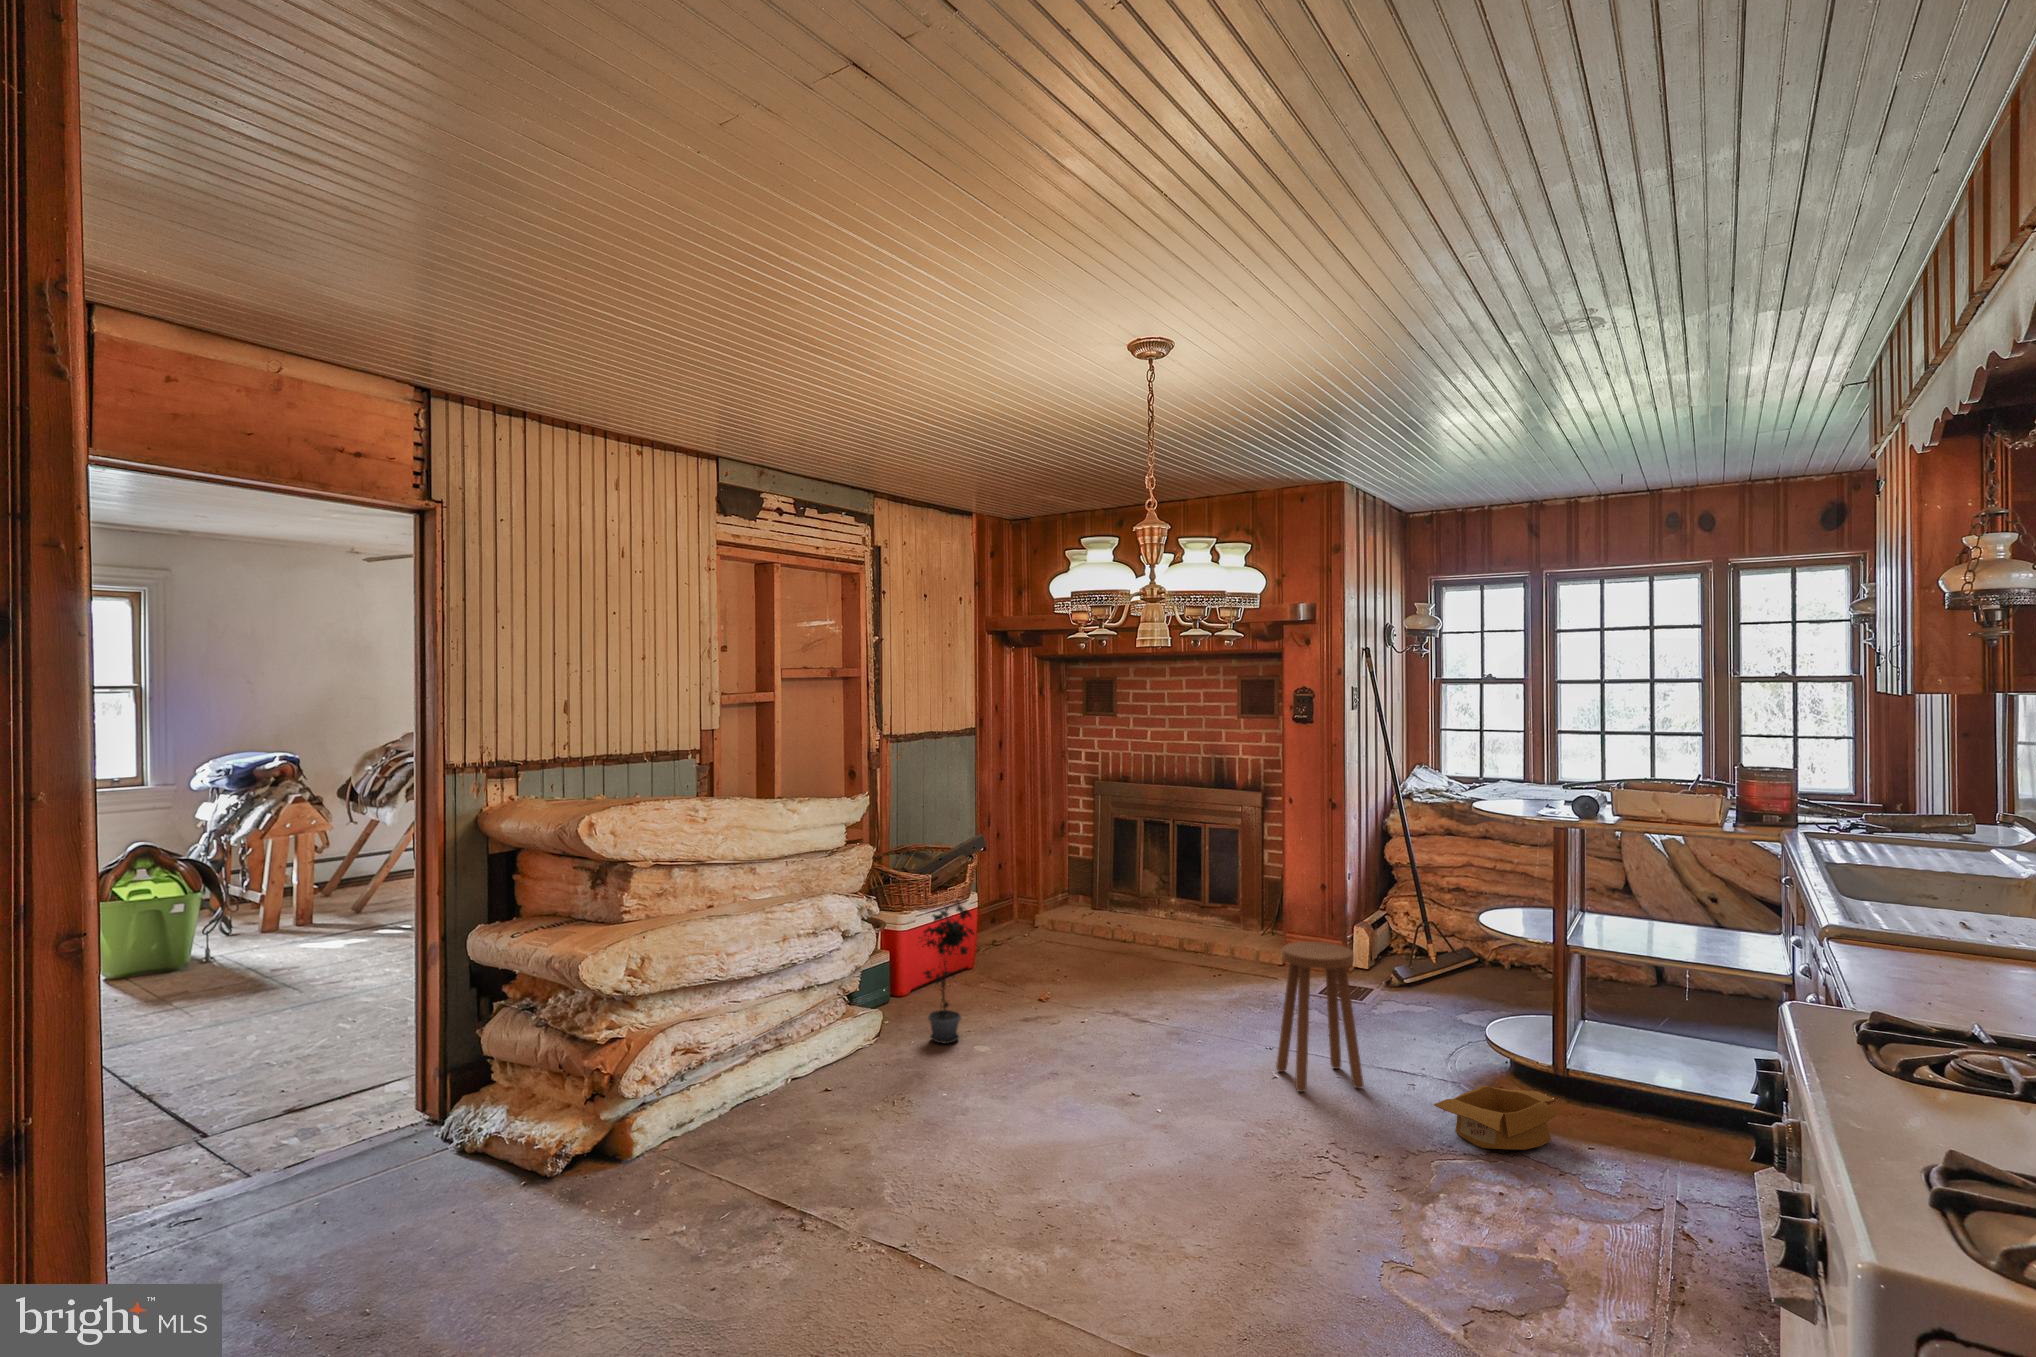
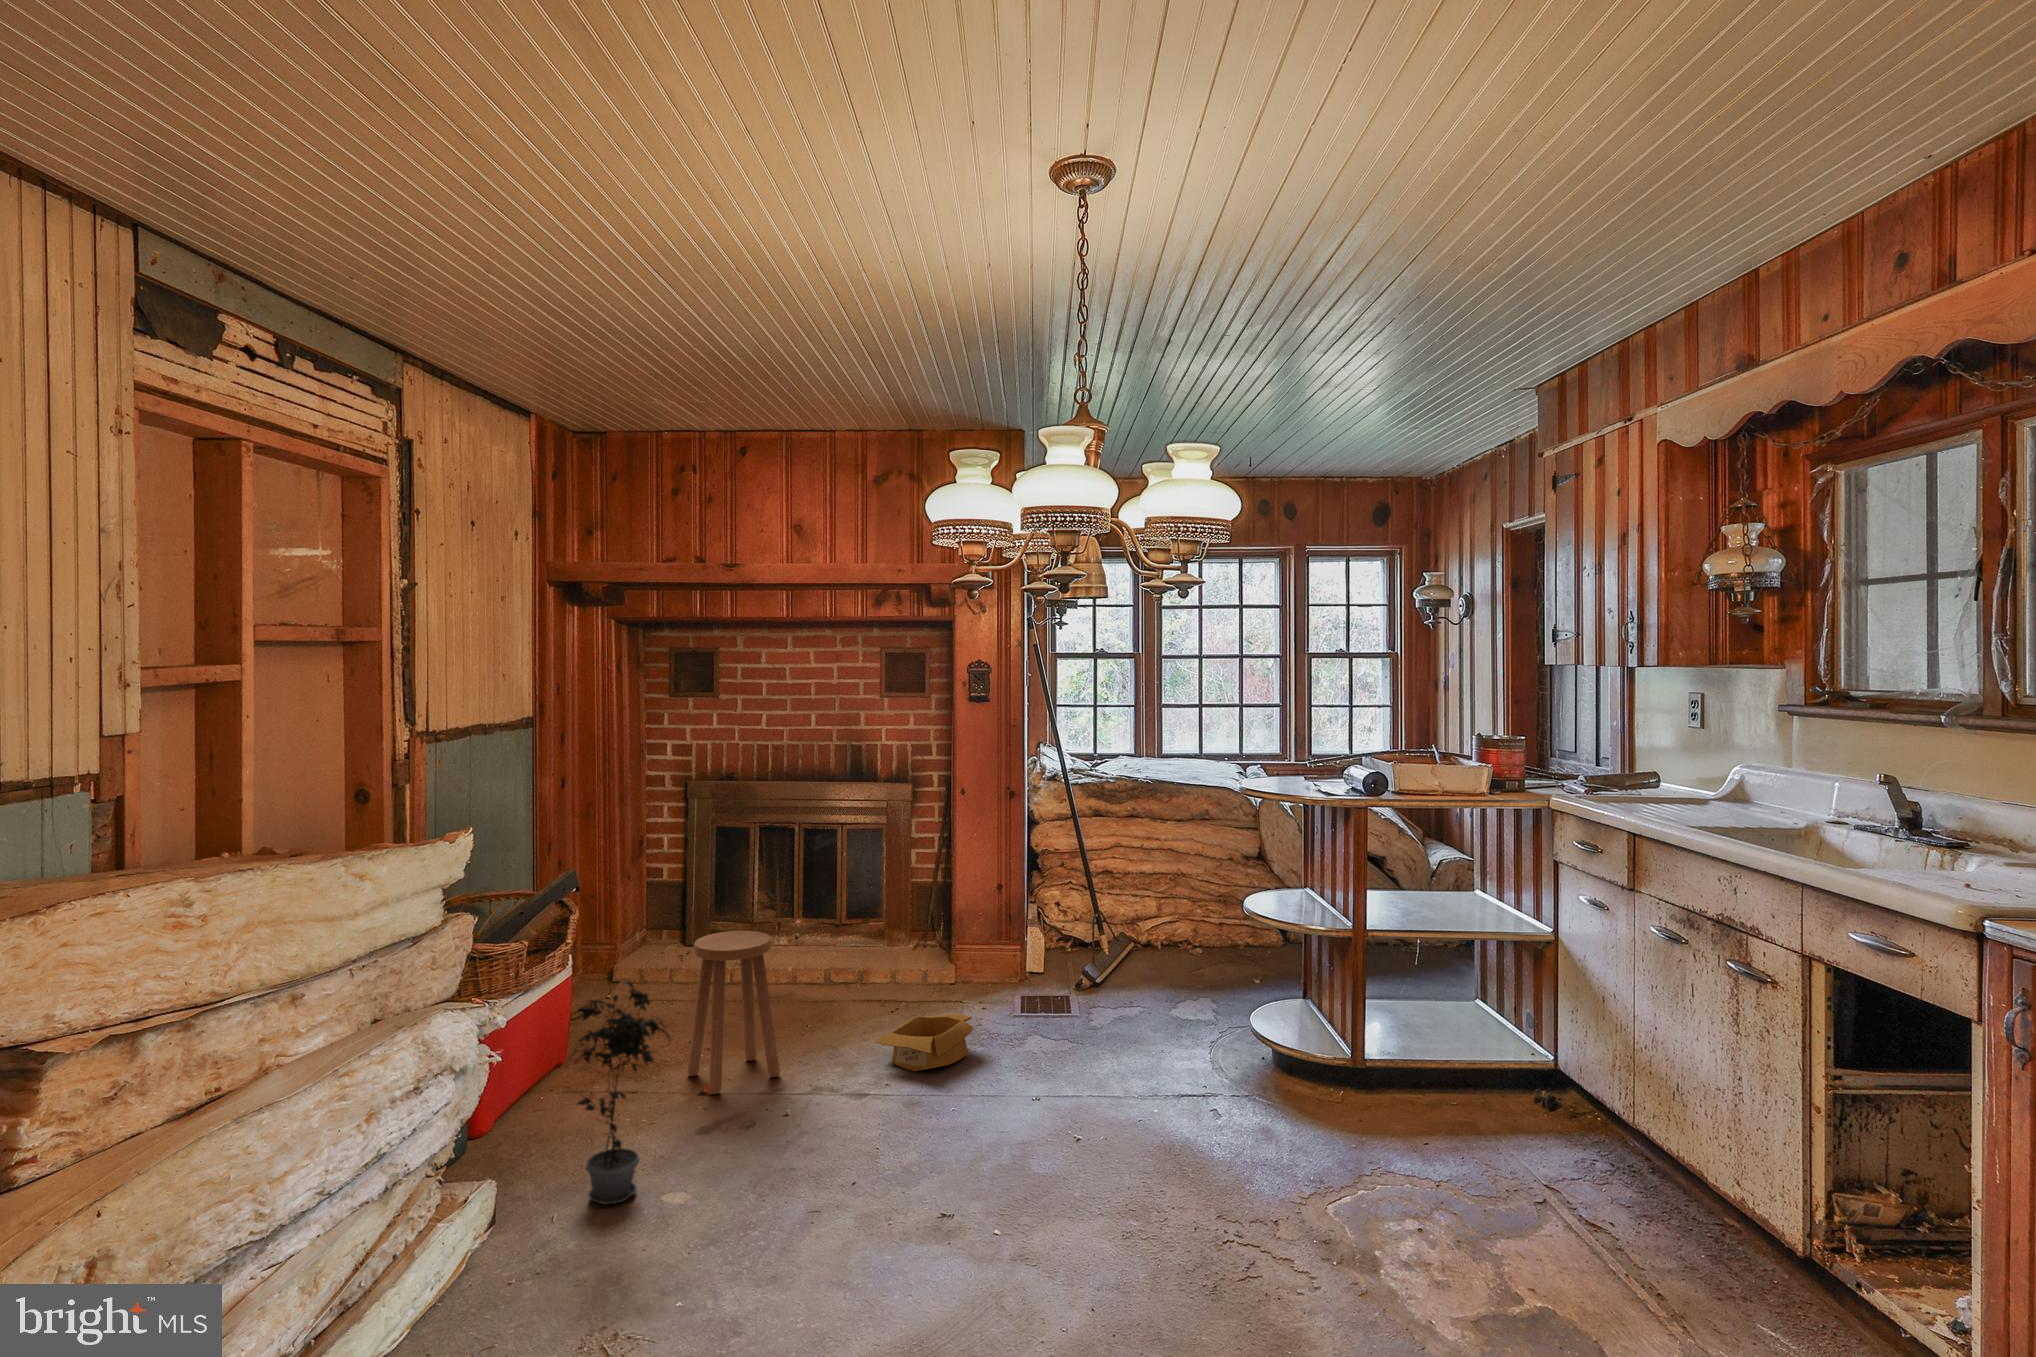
stool: present [1276,942,1364,1092] -> present [687,931,780,1094]
cardboard box: present [1434,1086,1557,1150] -> present [875,1013,973,1071]

